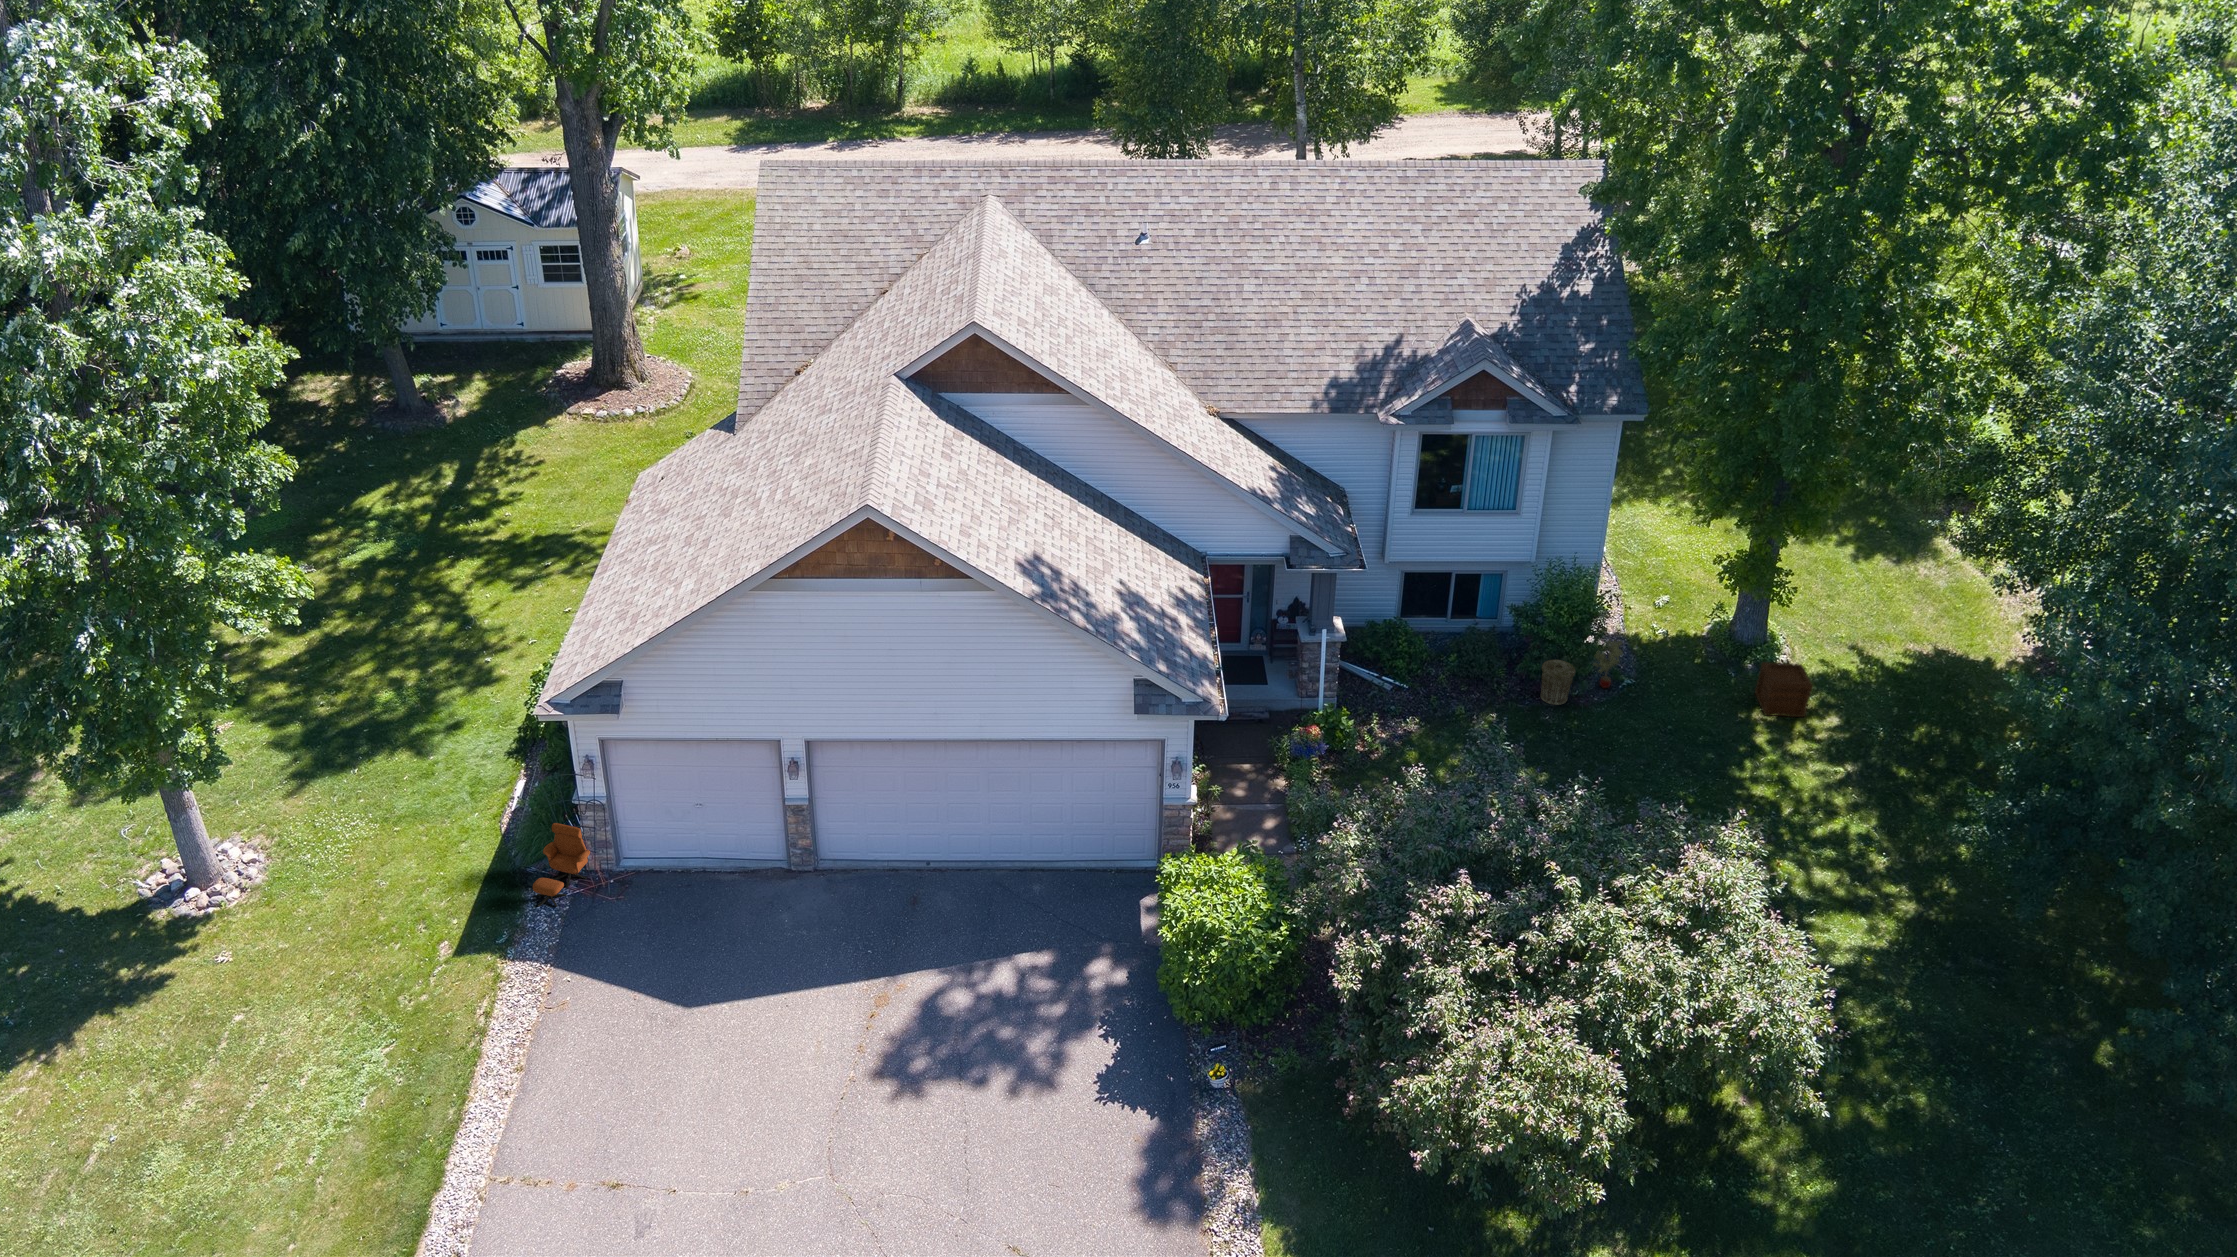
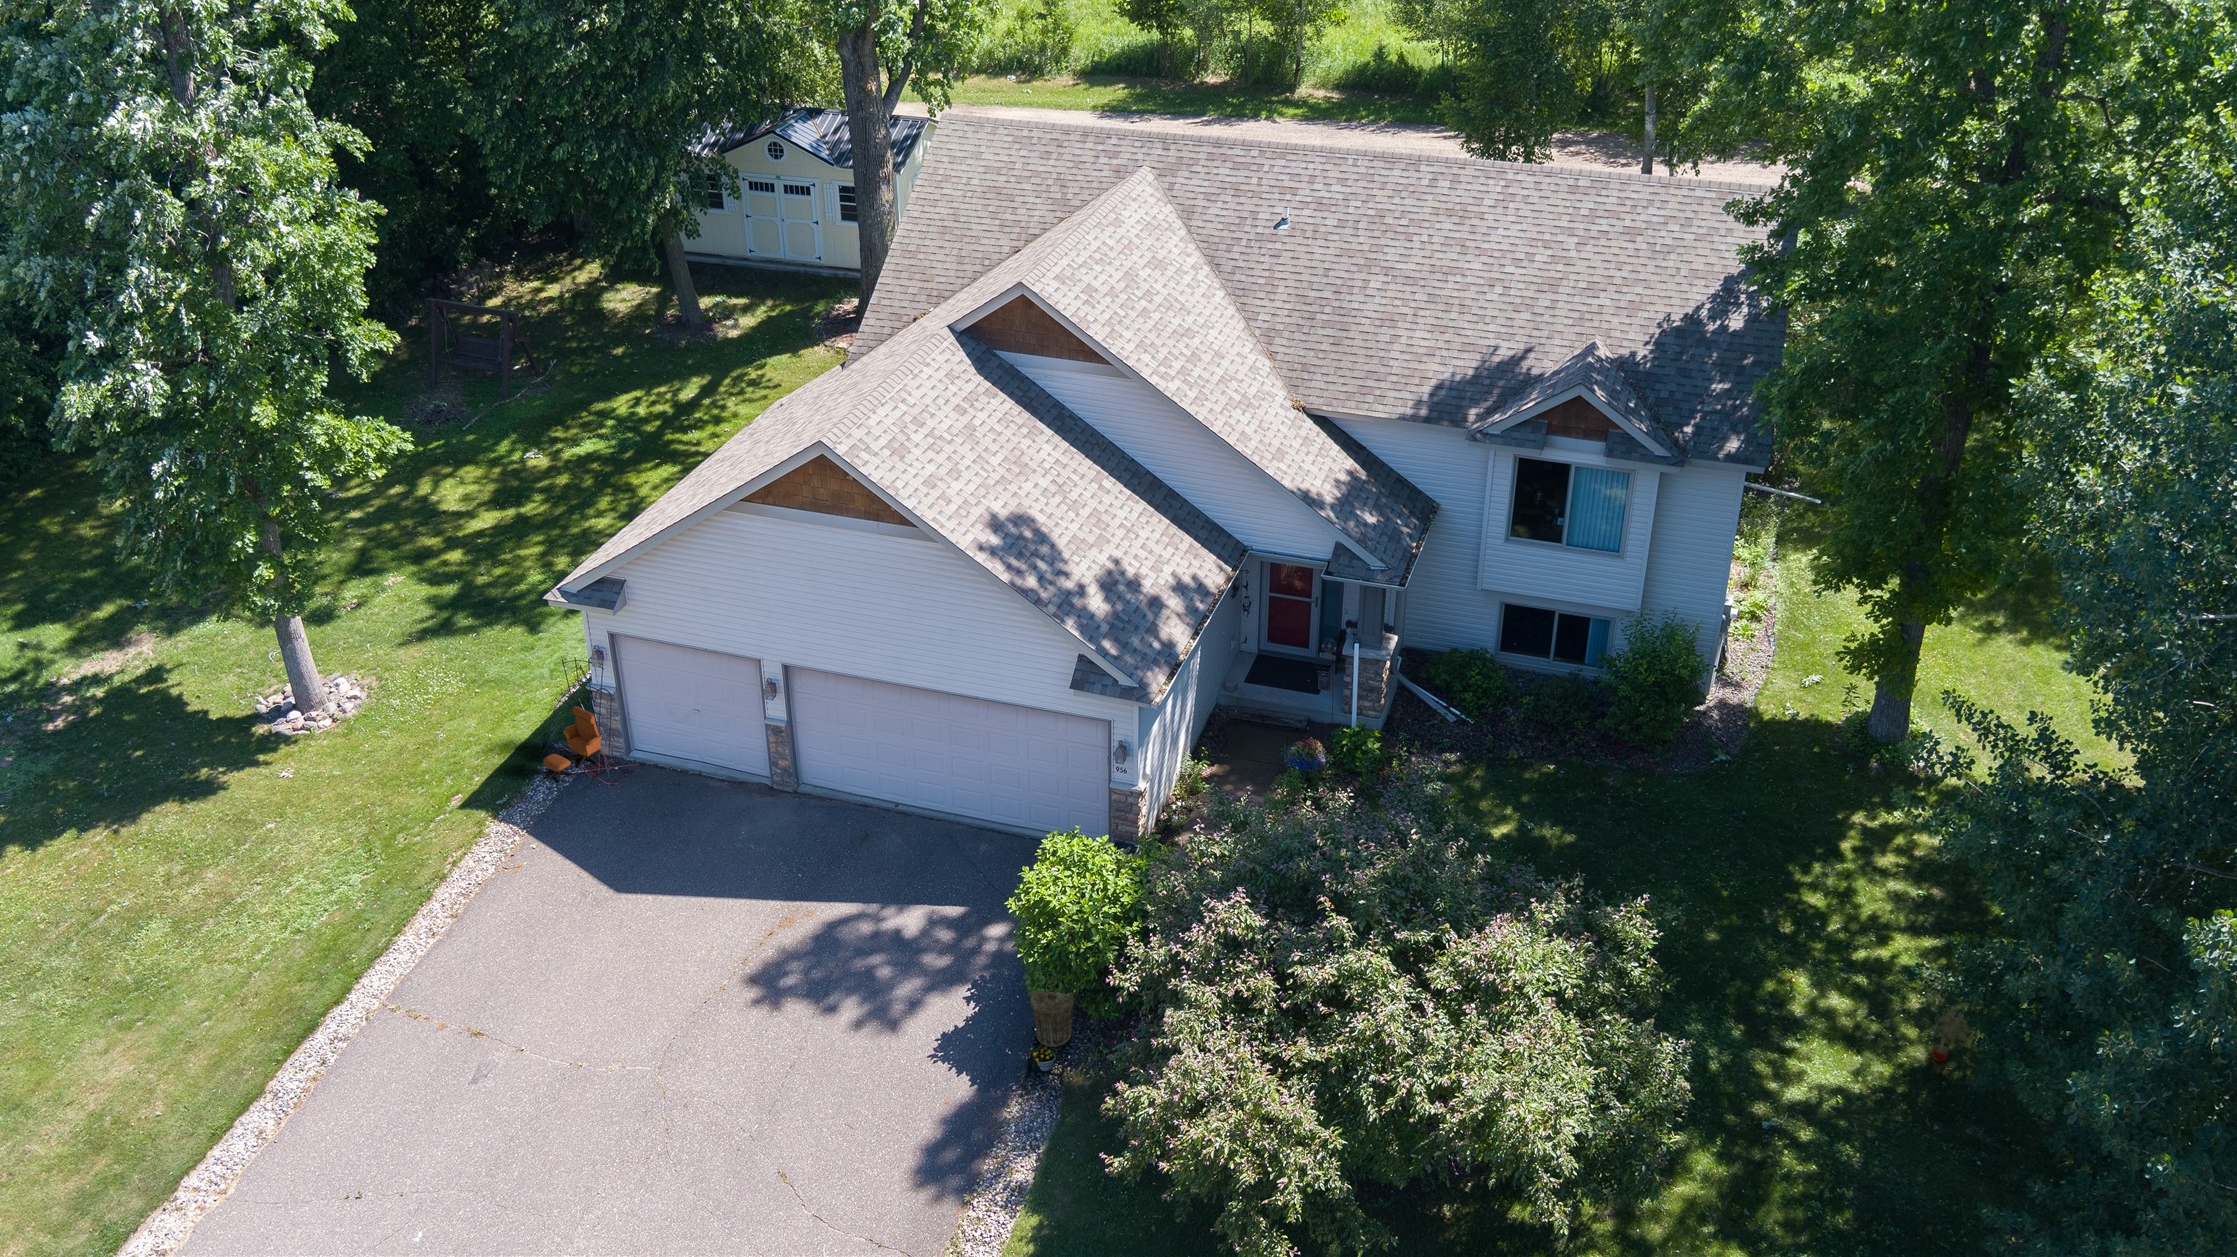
potted tree: present [1594,641,1622,688] -> present [1931,1007,1971,1062]
trash can: present [1541,660,1575,705] -> present [1030,991,1074,1047]
wooden crate: present [1755,662,1813,717] -> none [1864,759,1923,828]

